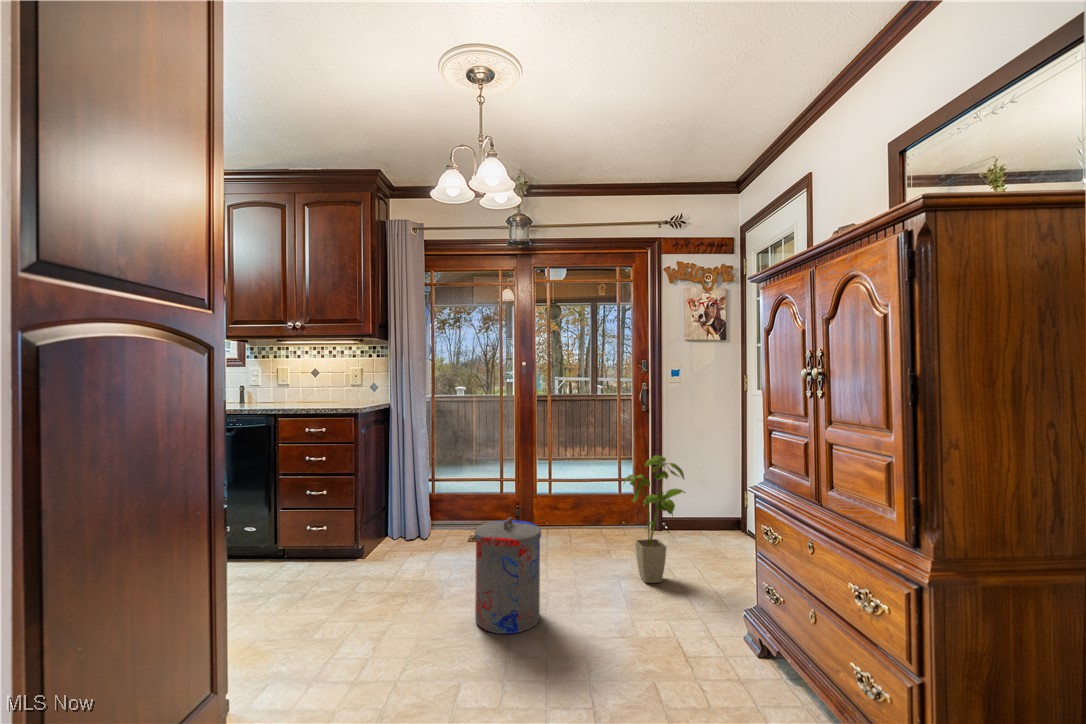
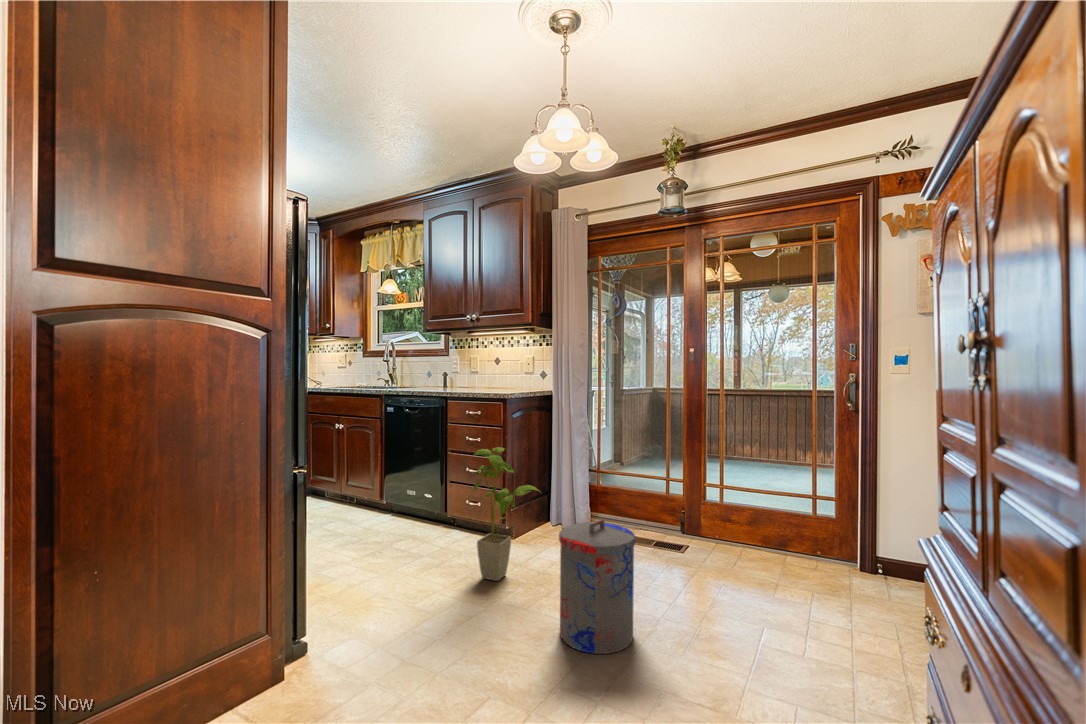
house plant: present [624,455,685,583] -> present [472,447,539,581]

